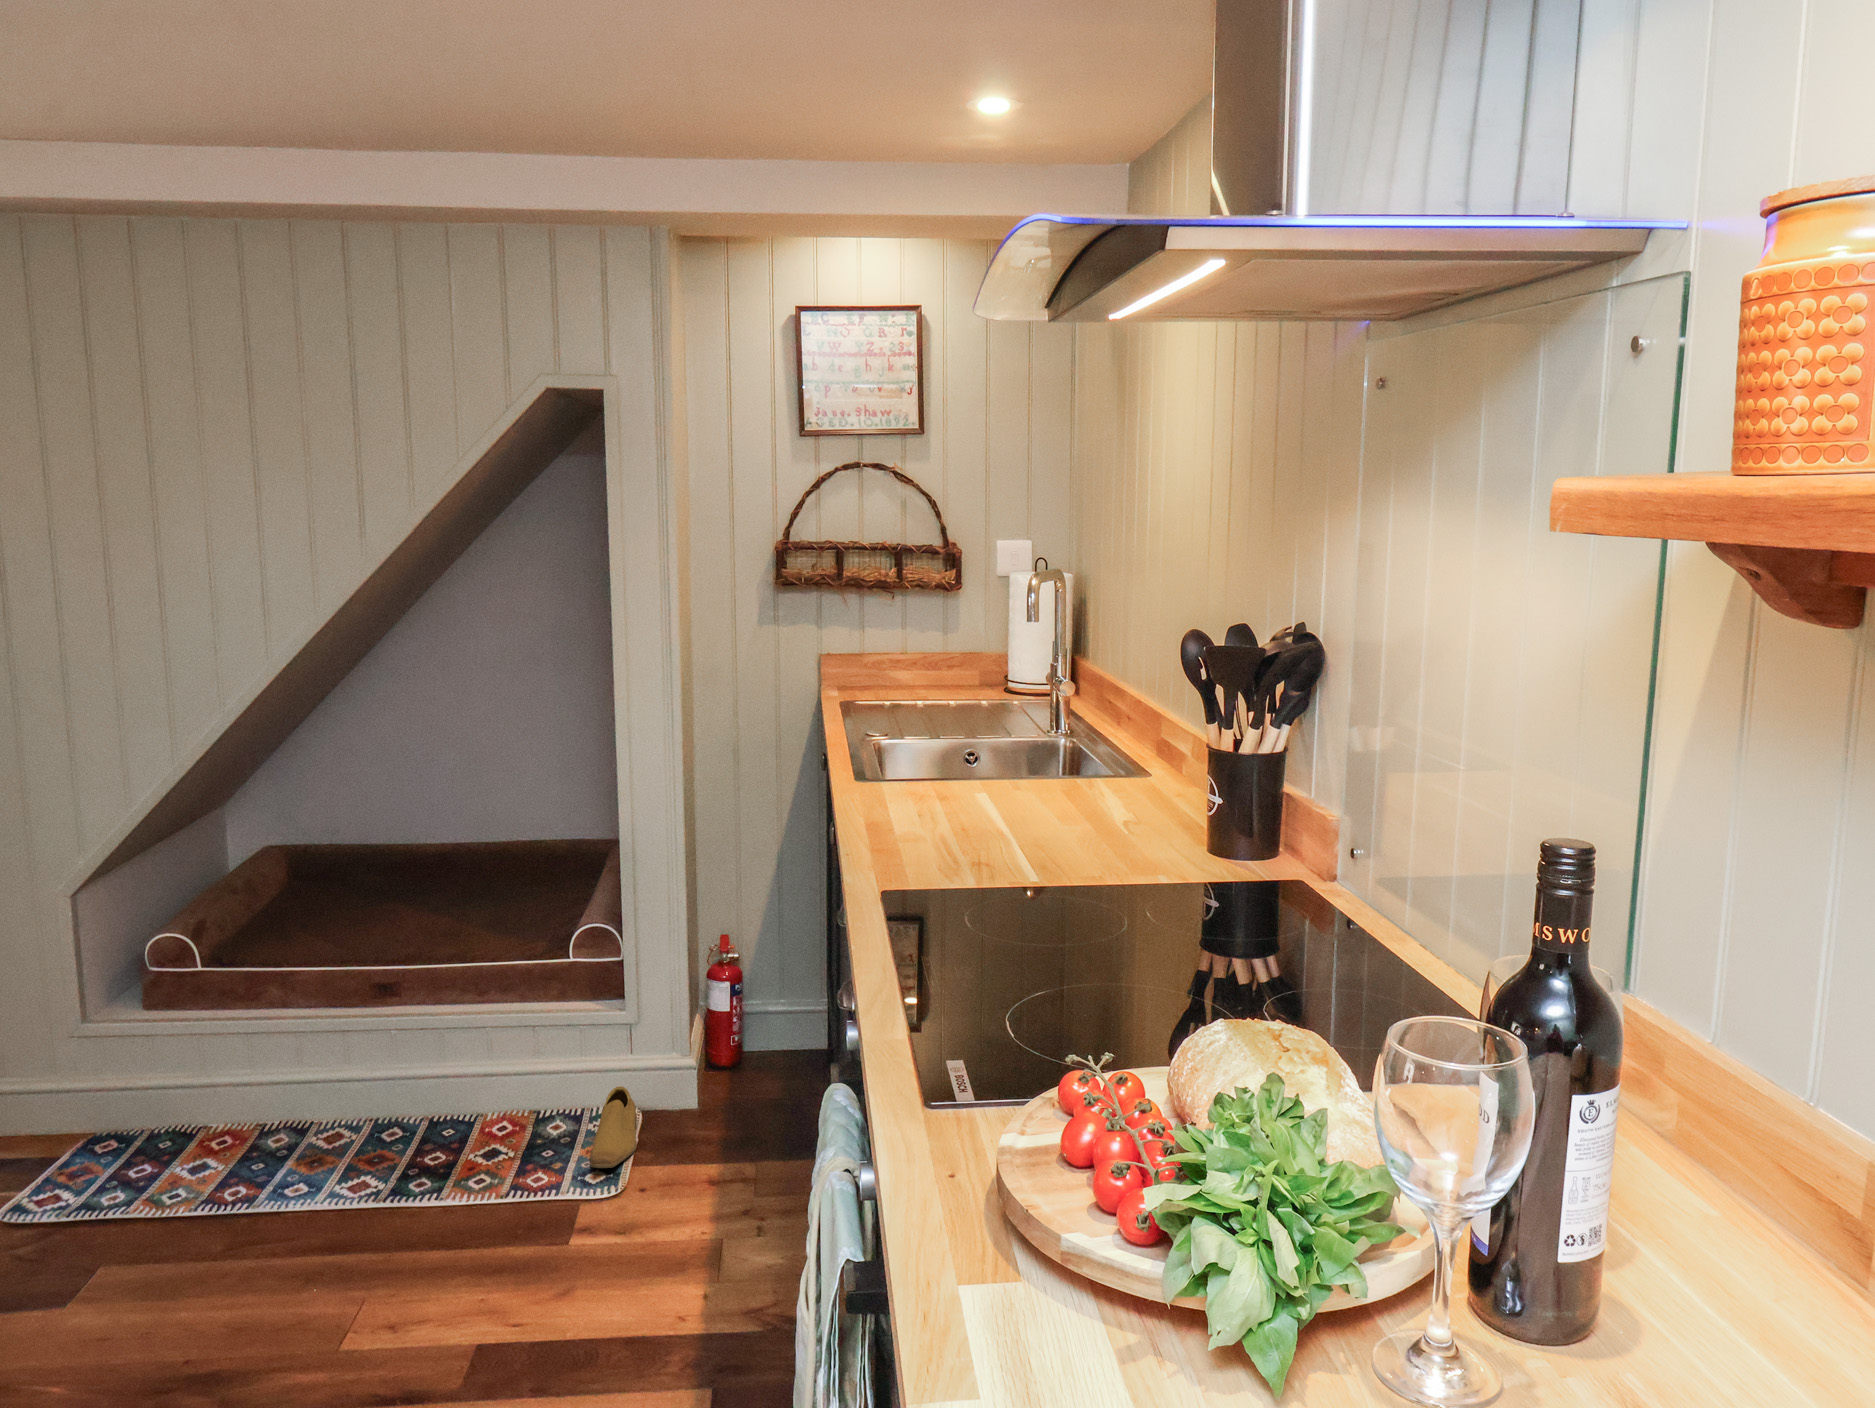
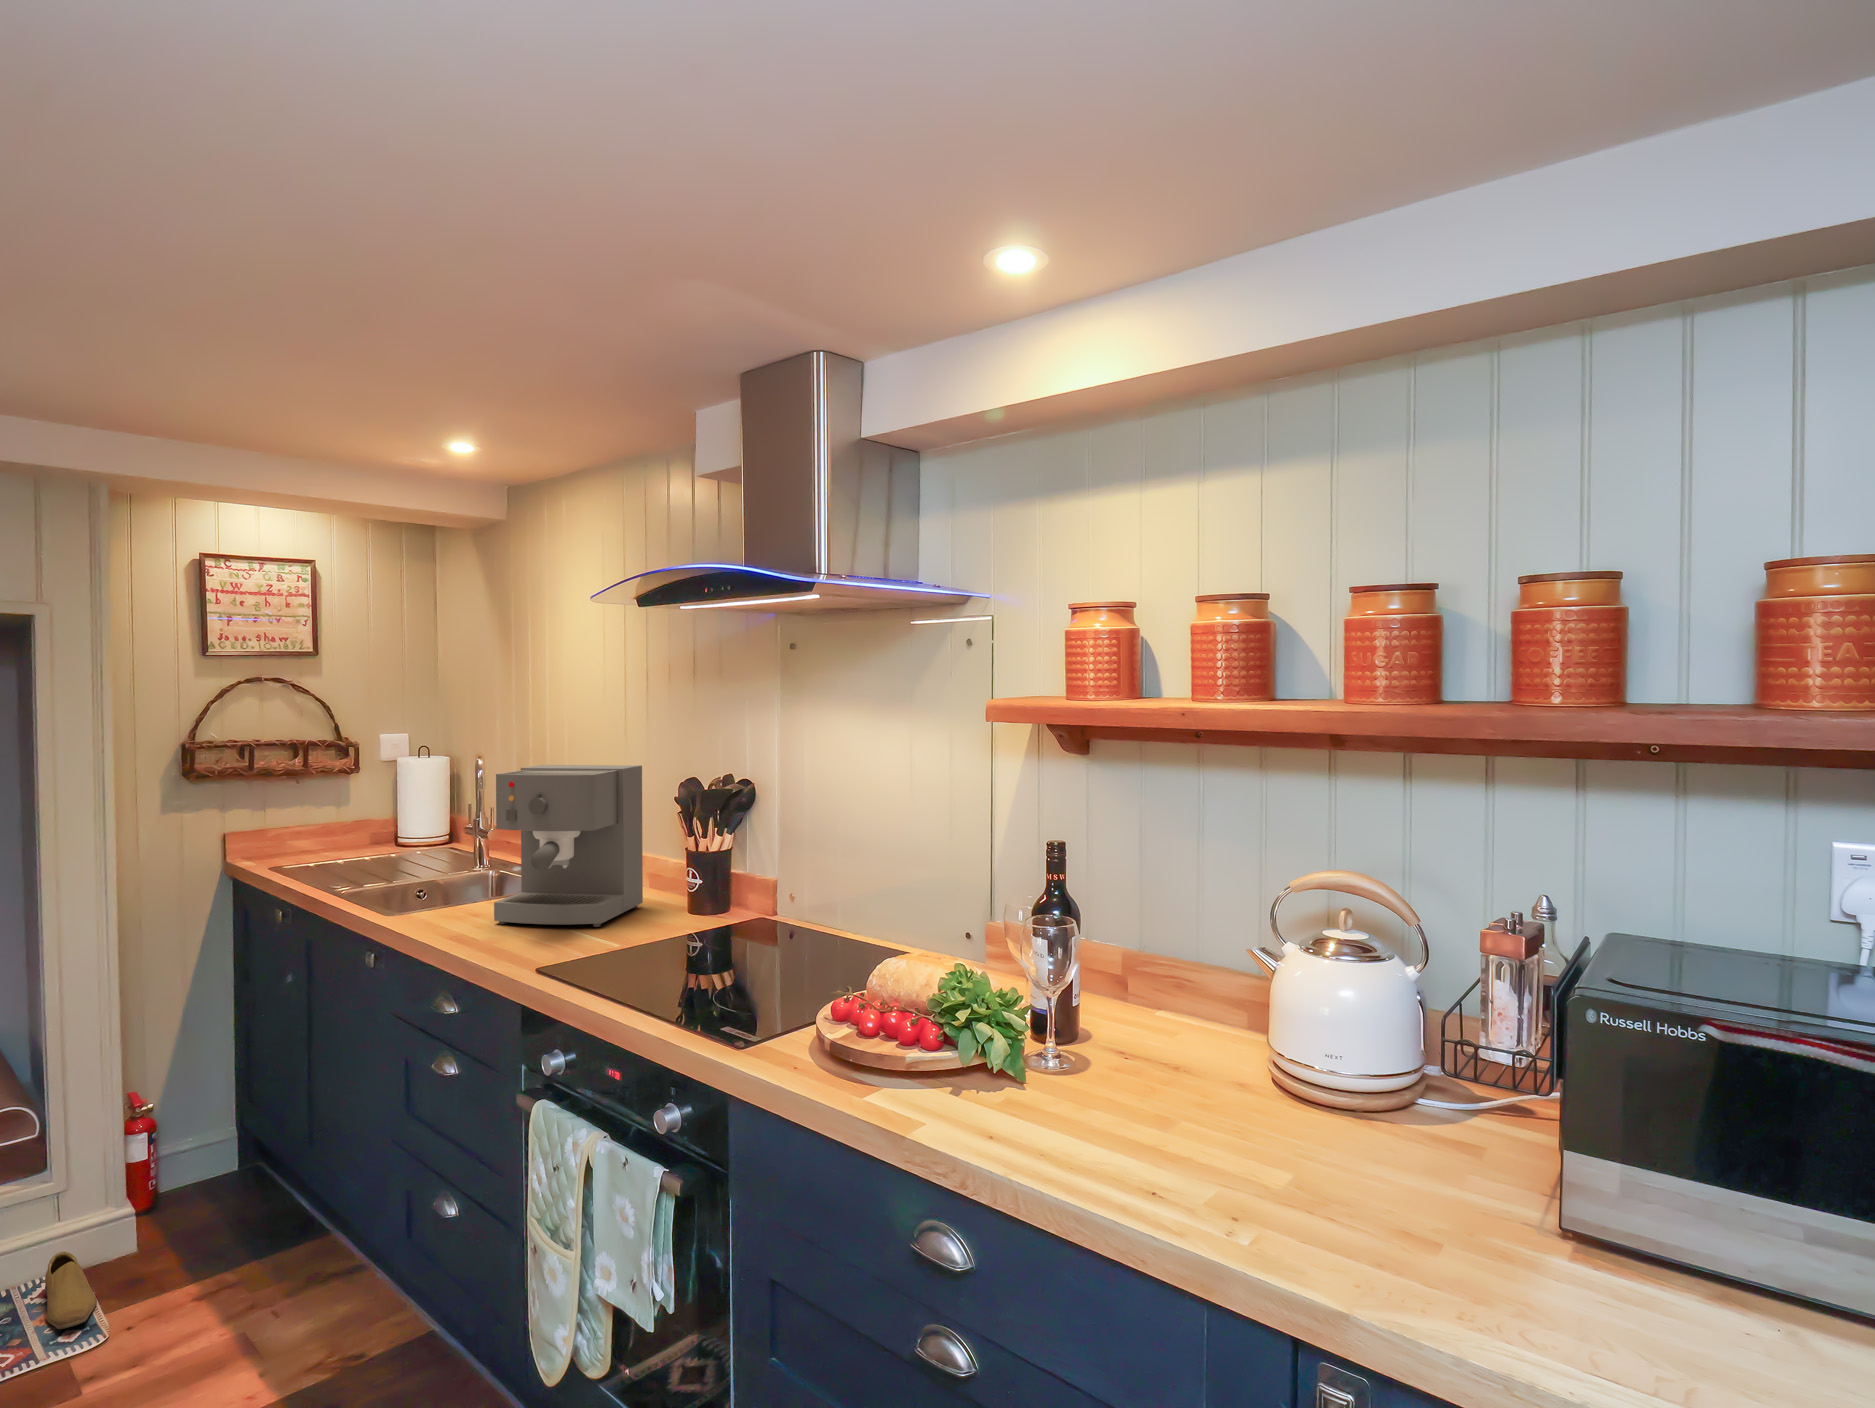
coffee maker: none [936,593,1161,845] -> present [494,765,643,927]

